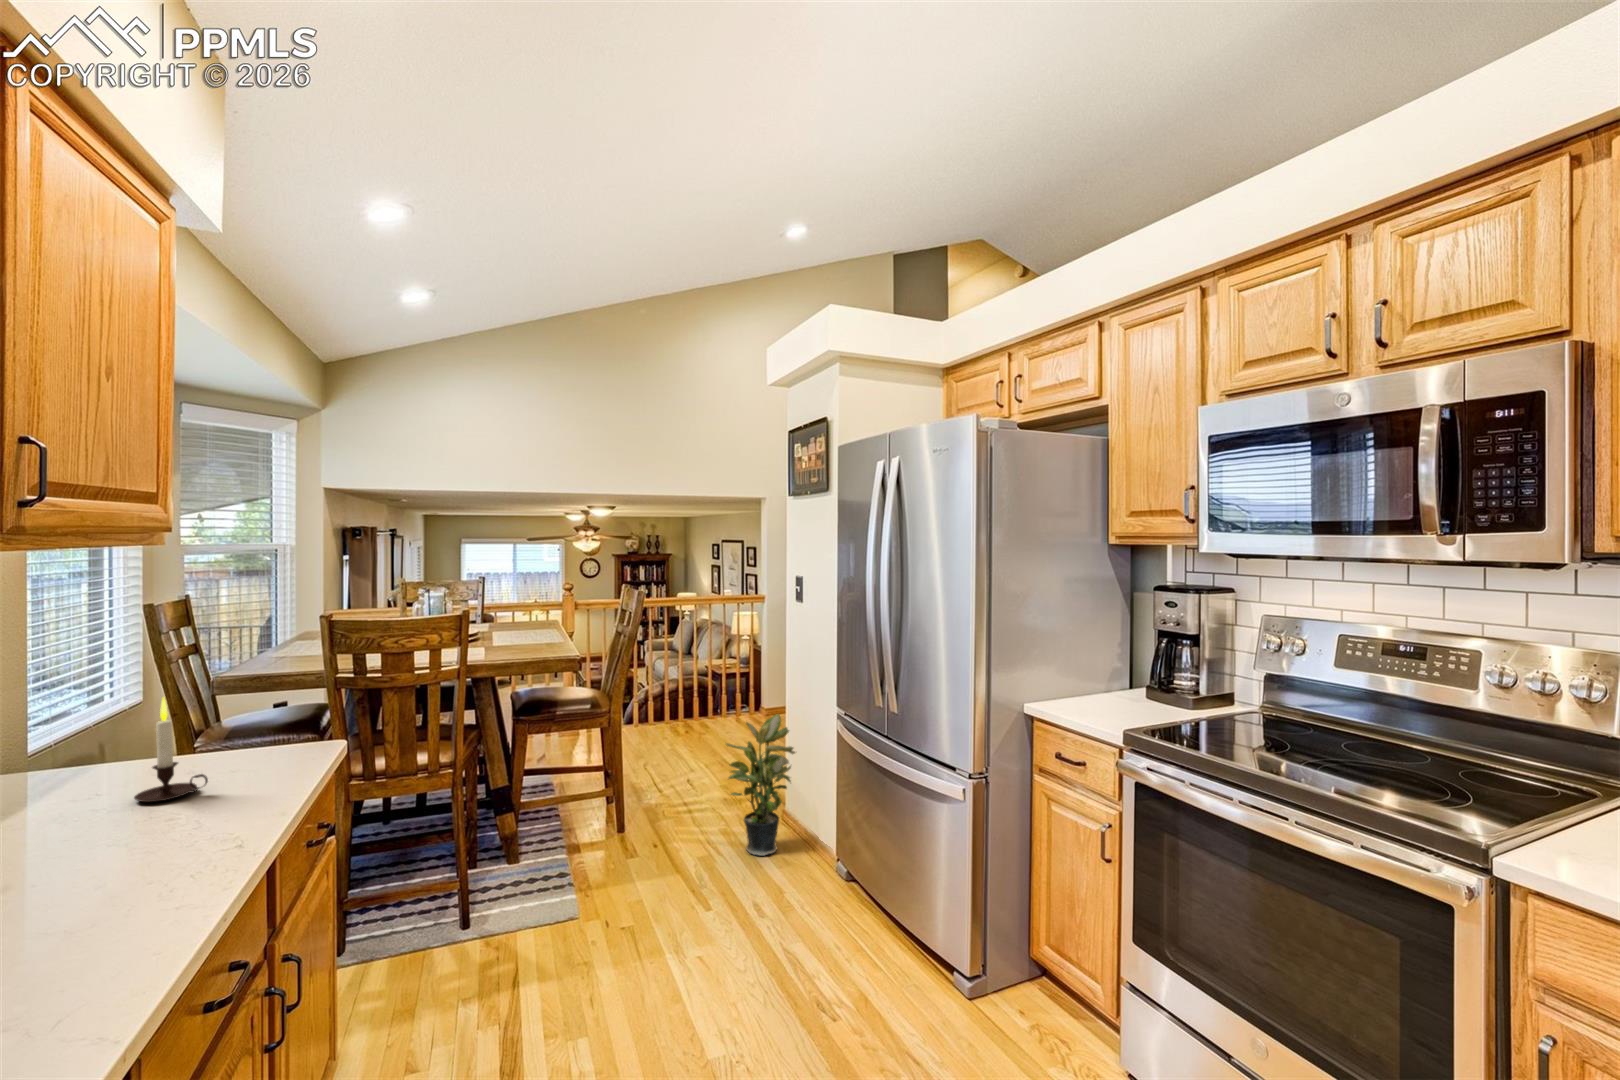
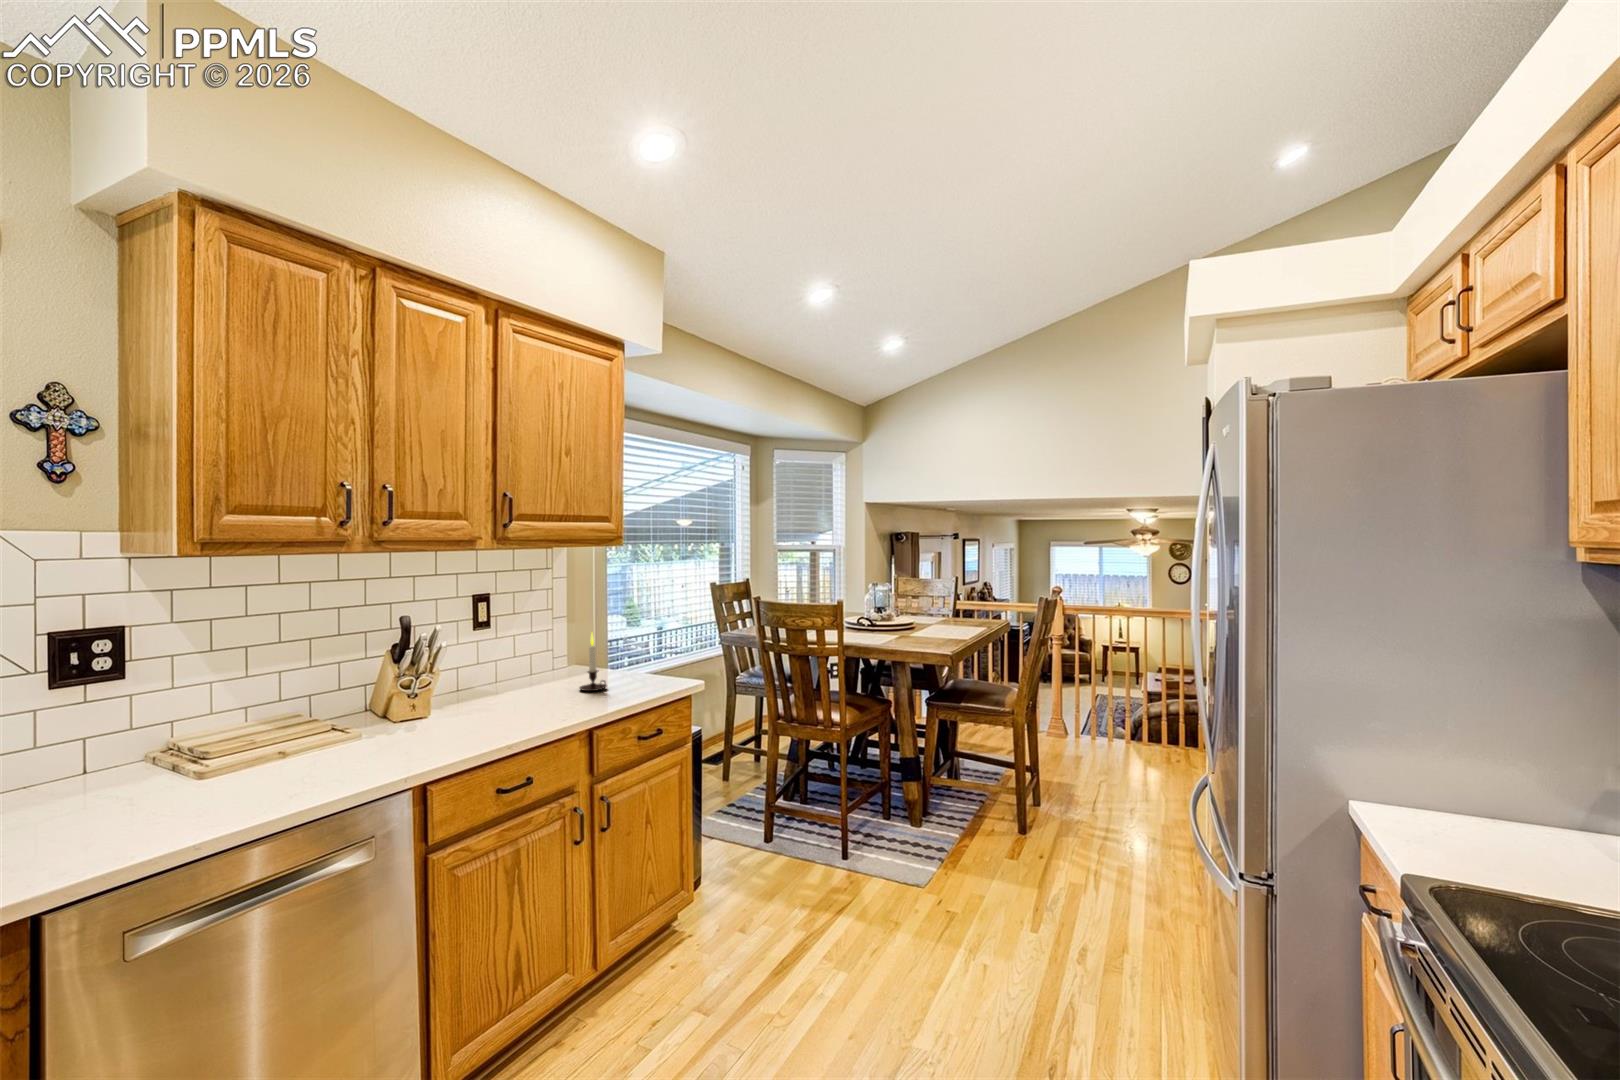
potted plant: present [726,714,795,856] -> none [1105,747,1200,912]

